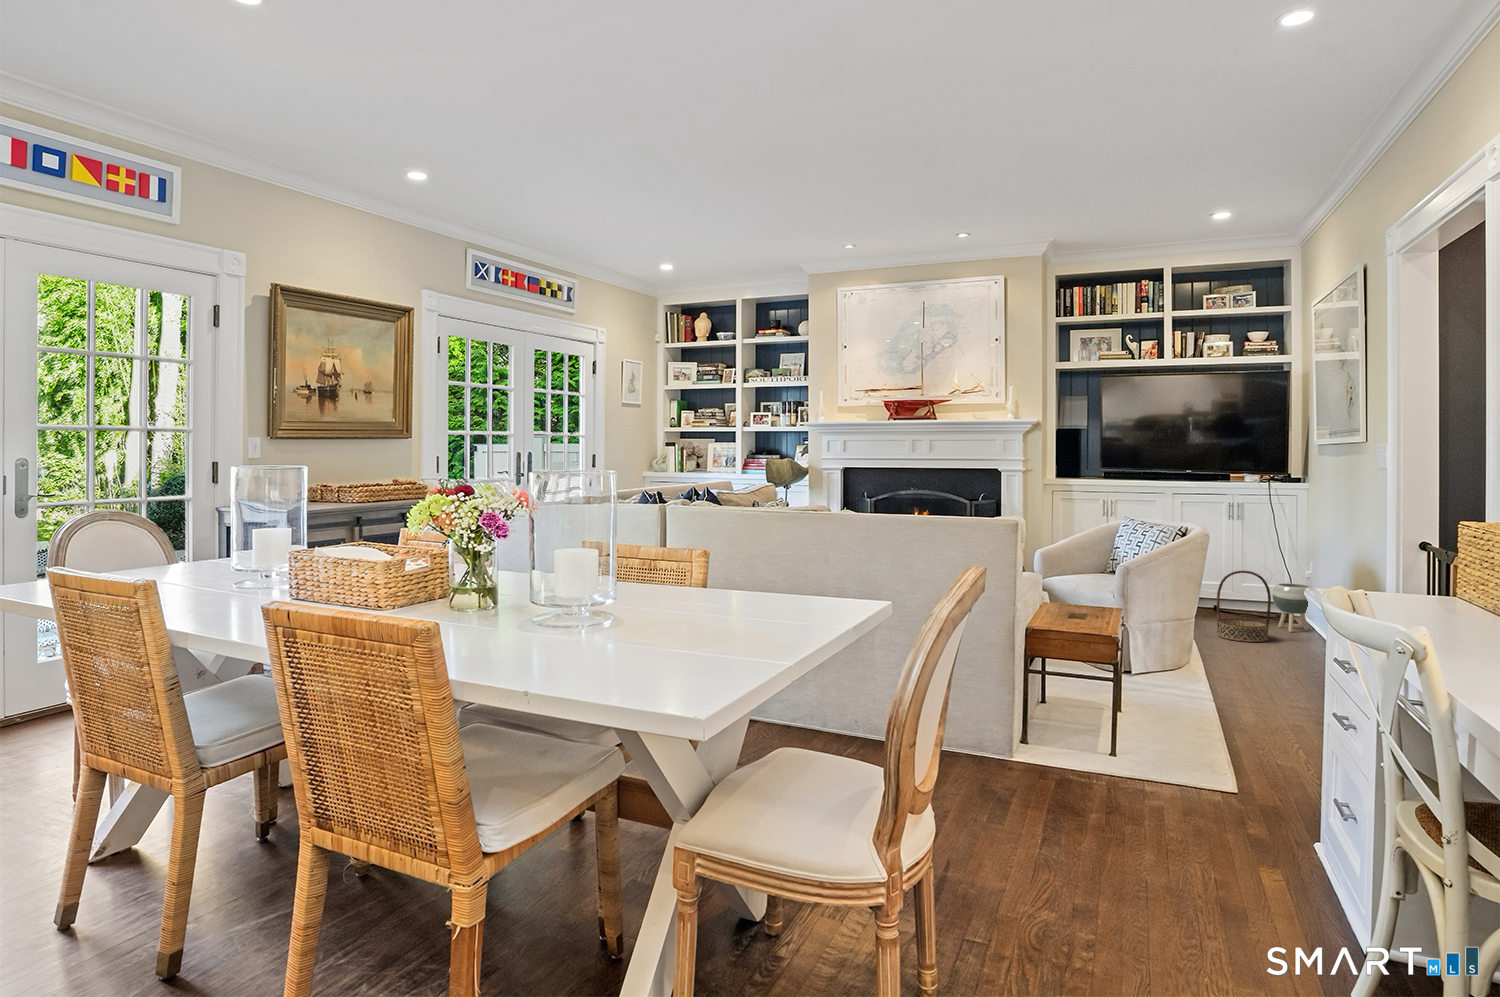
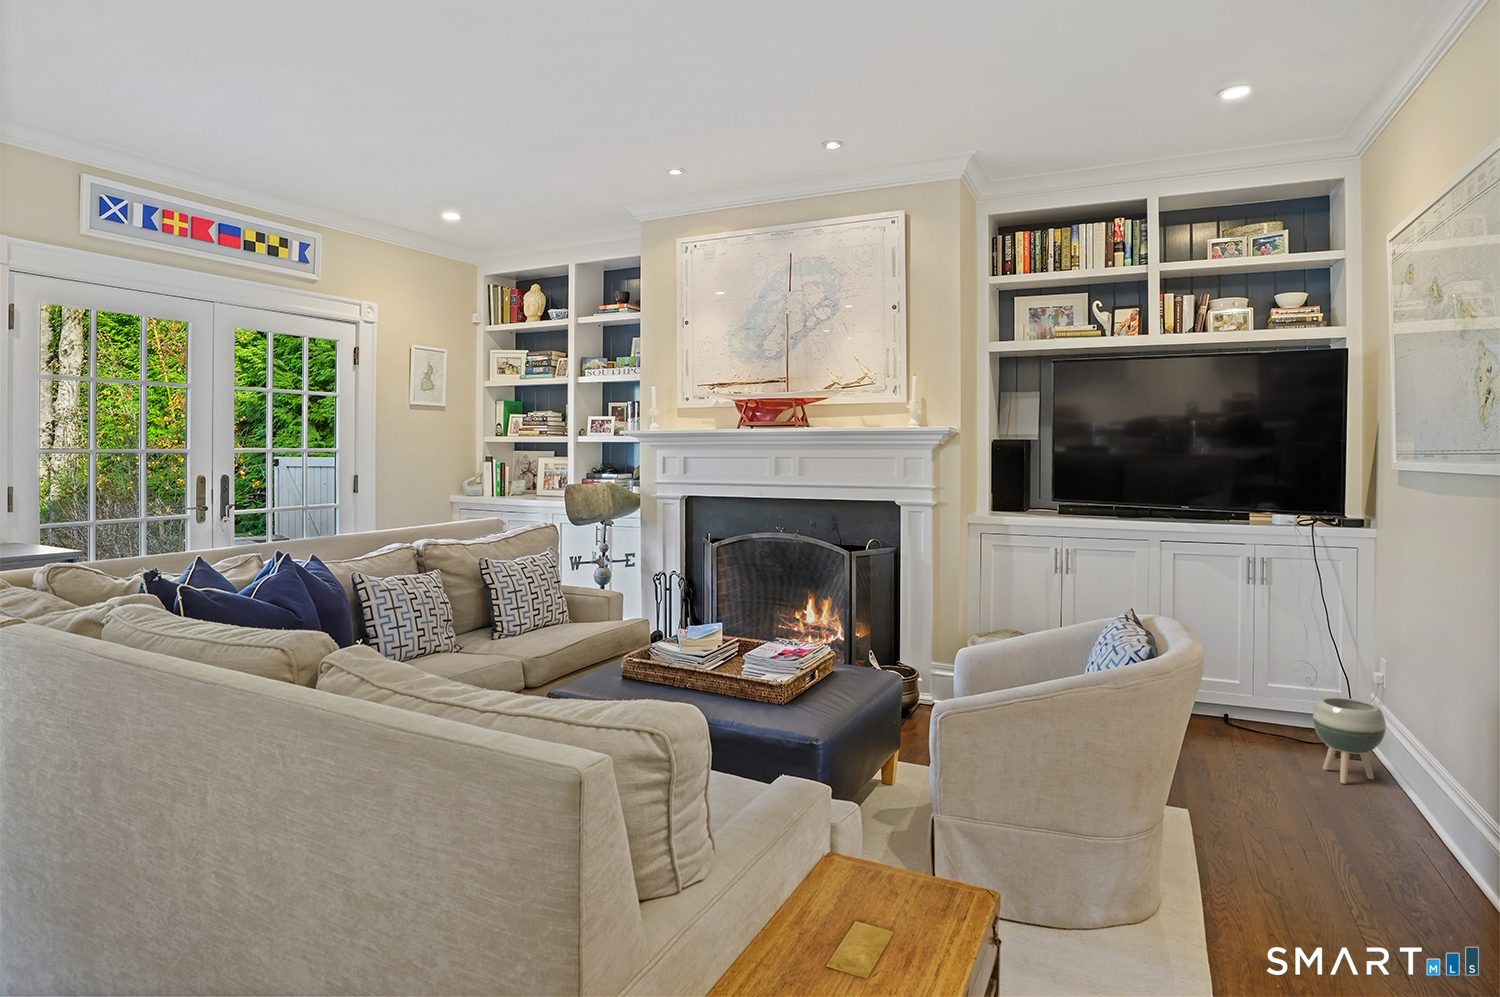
basket: present [1217,571,1271,642] -> none [1215,685,1308,814]

